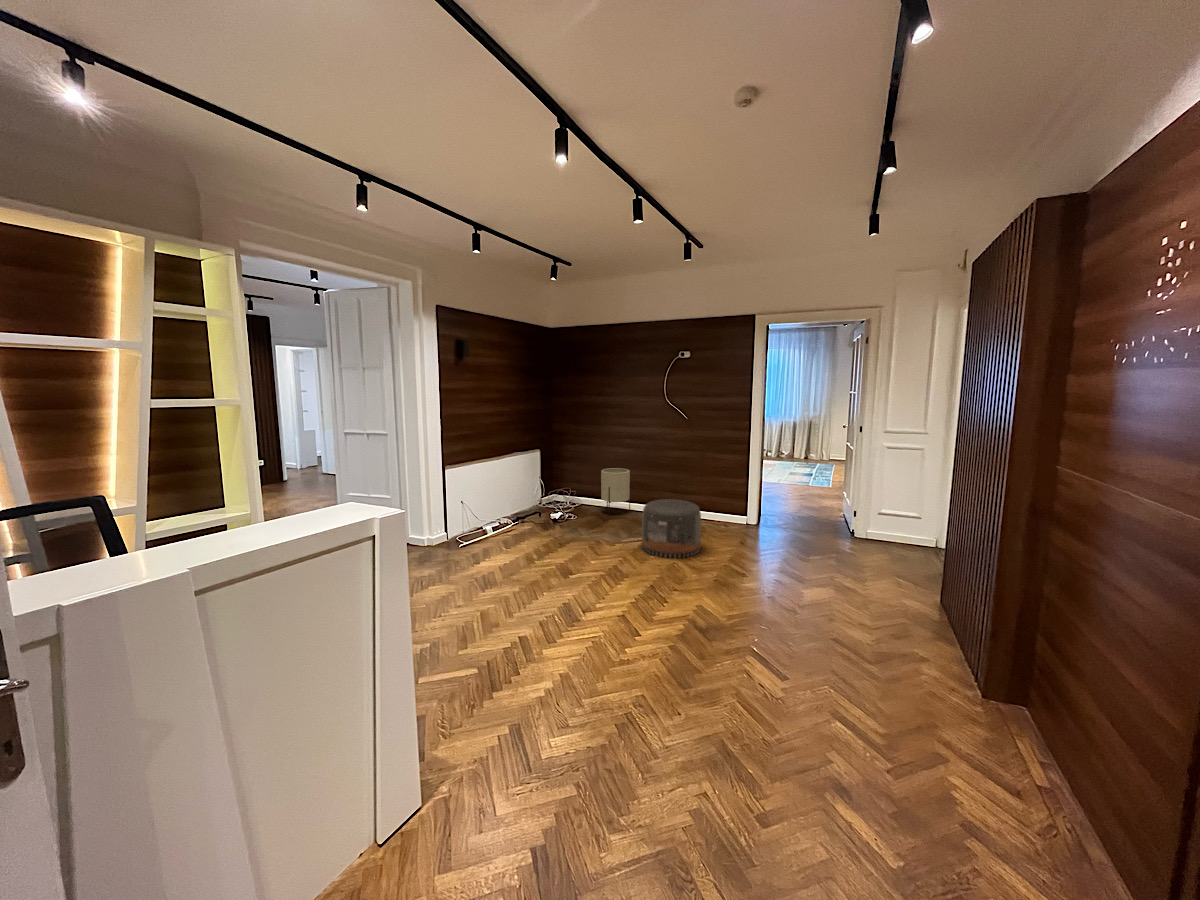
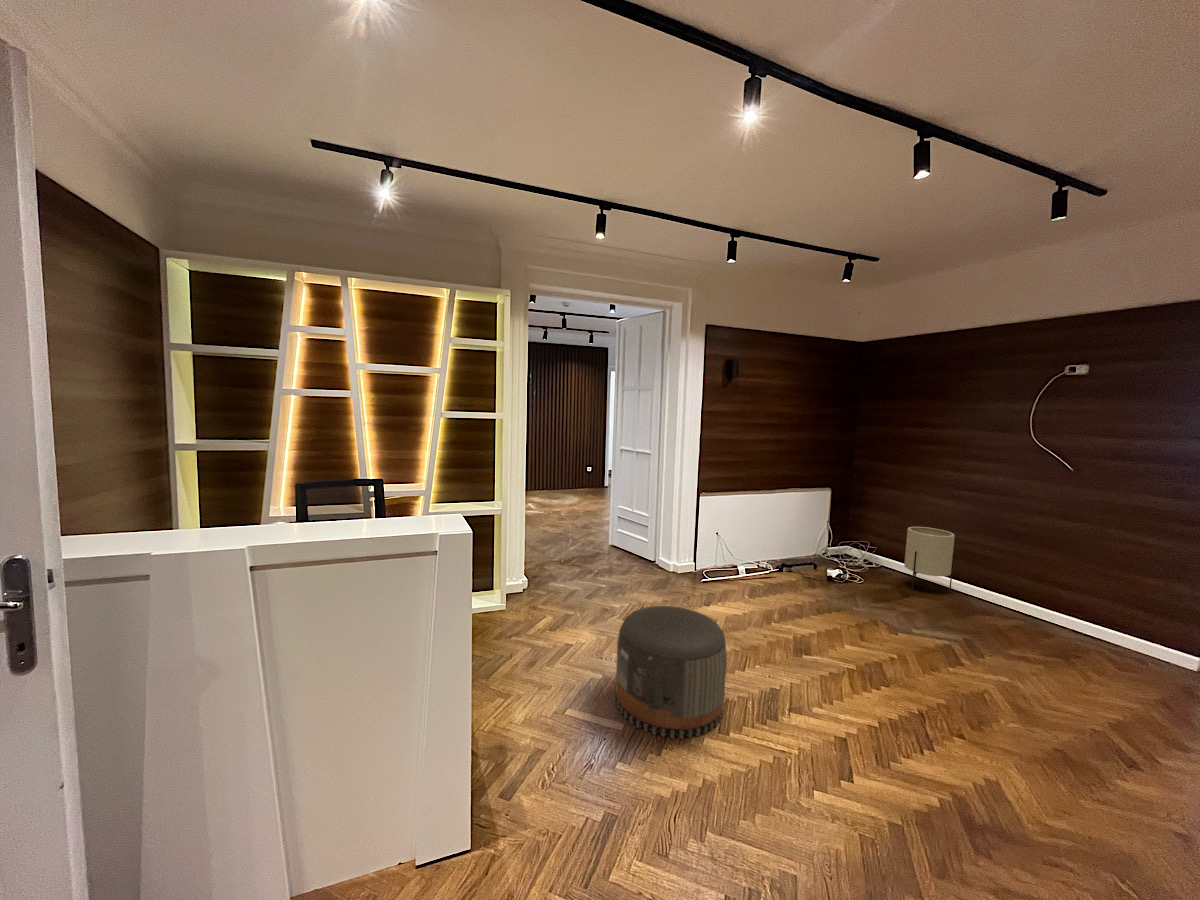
pouf: present [642,499,701,558] -> present [616,606,727,738]

